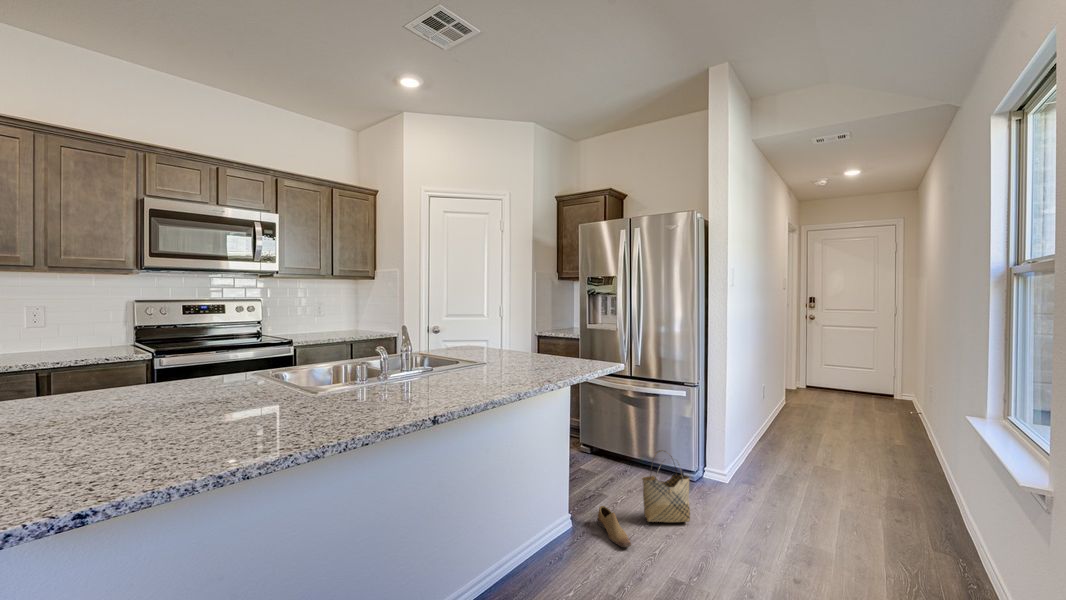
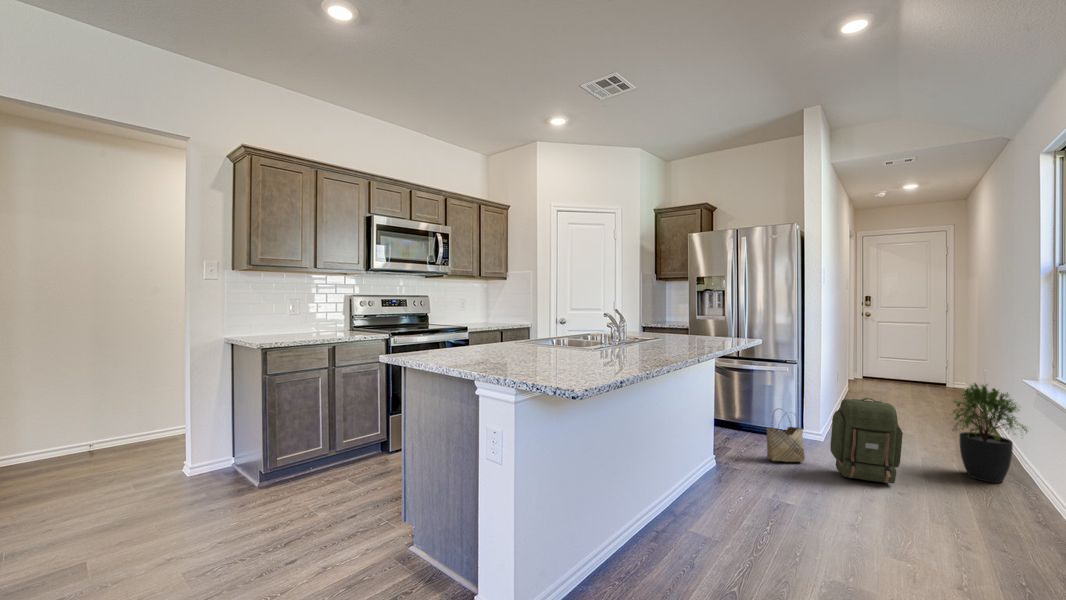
potted plant: none [871,419,976,556] -> present [953,383,1027,483]
backpack: none [718,443,806,562] -> present [830,398,903,483]
shoe: present [597,506,631,547] -> none [733,449,768,474]

